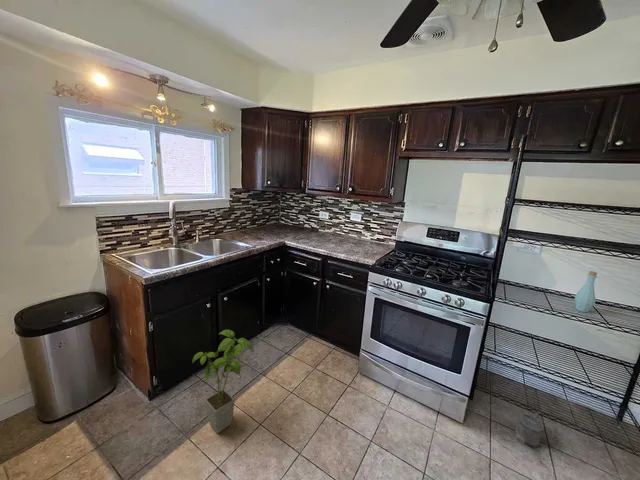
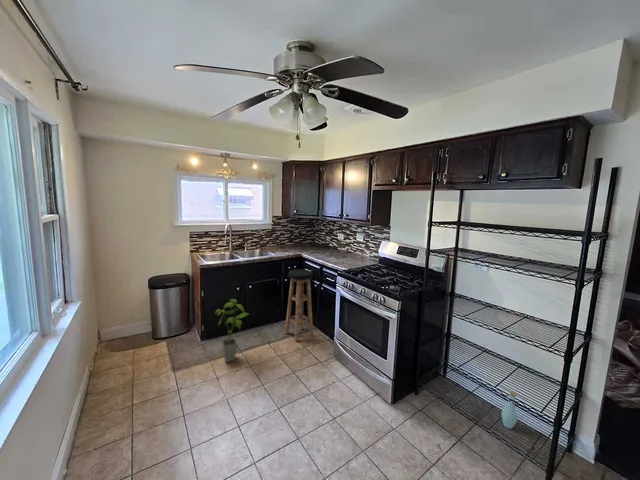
bar stool: none [276,263,317,362] -> present [285,269,313,341]
bottle: present [575,271,597,312] -> present [501,392,517,429]
watering can: present [515,412,544,448] -> none [407,399,447,426]

